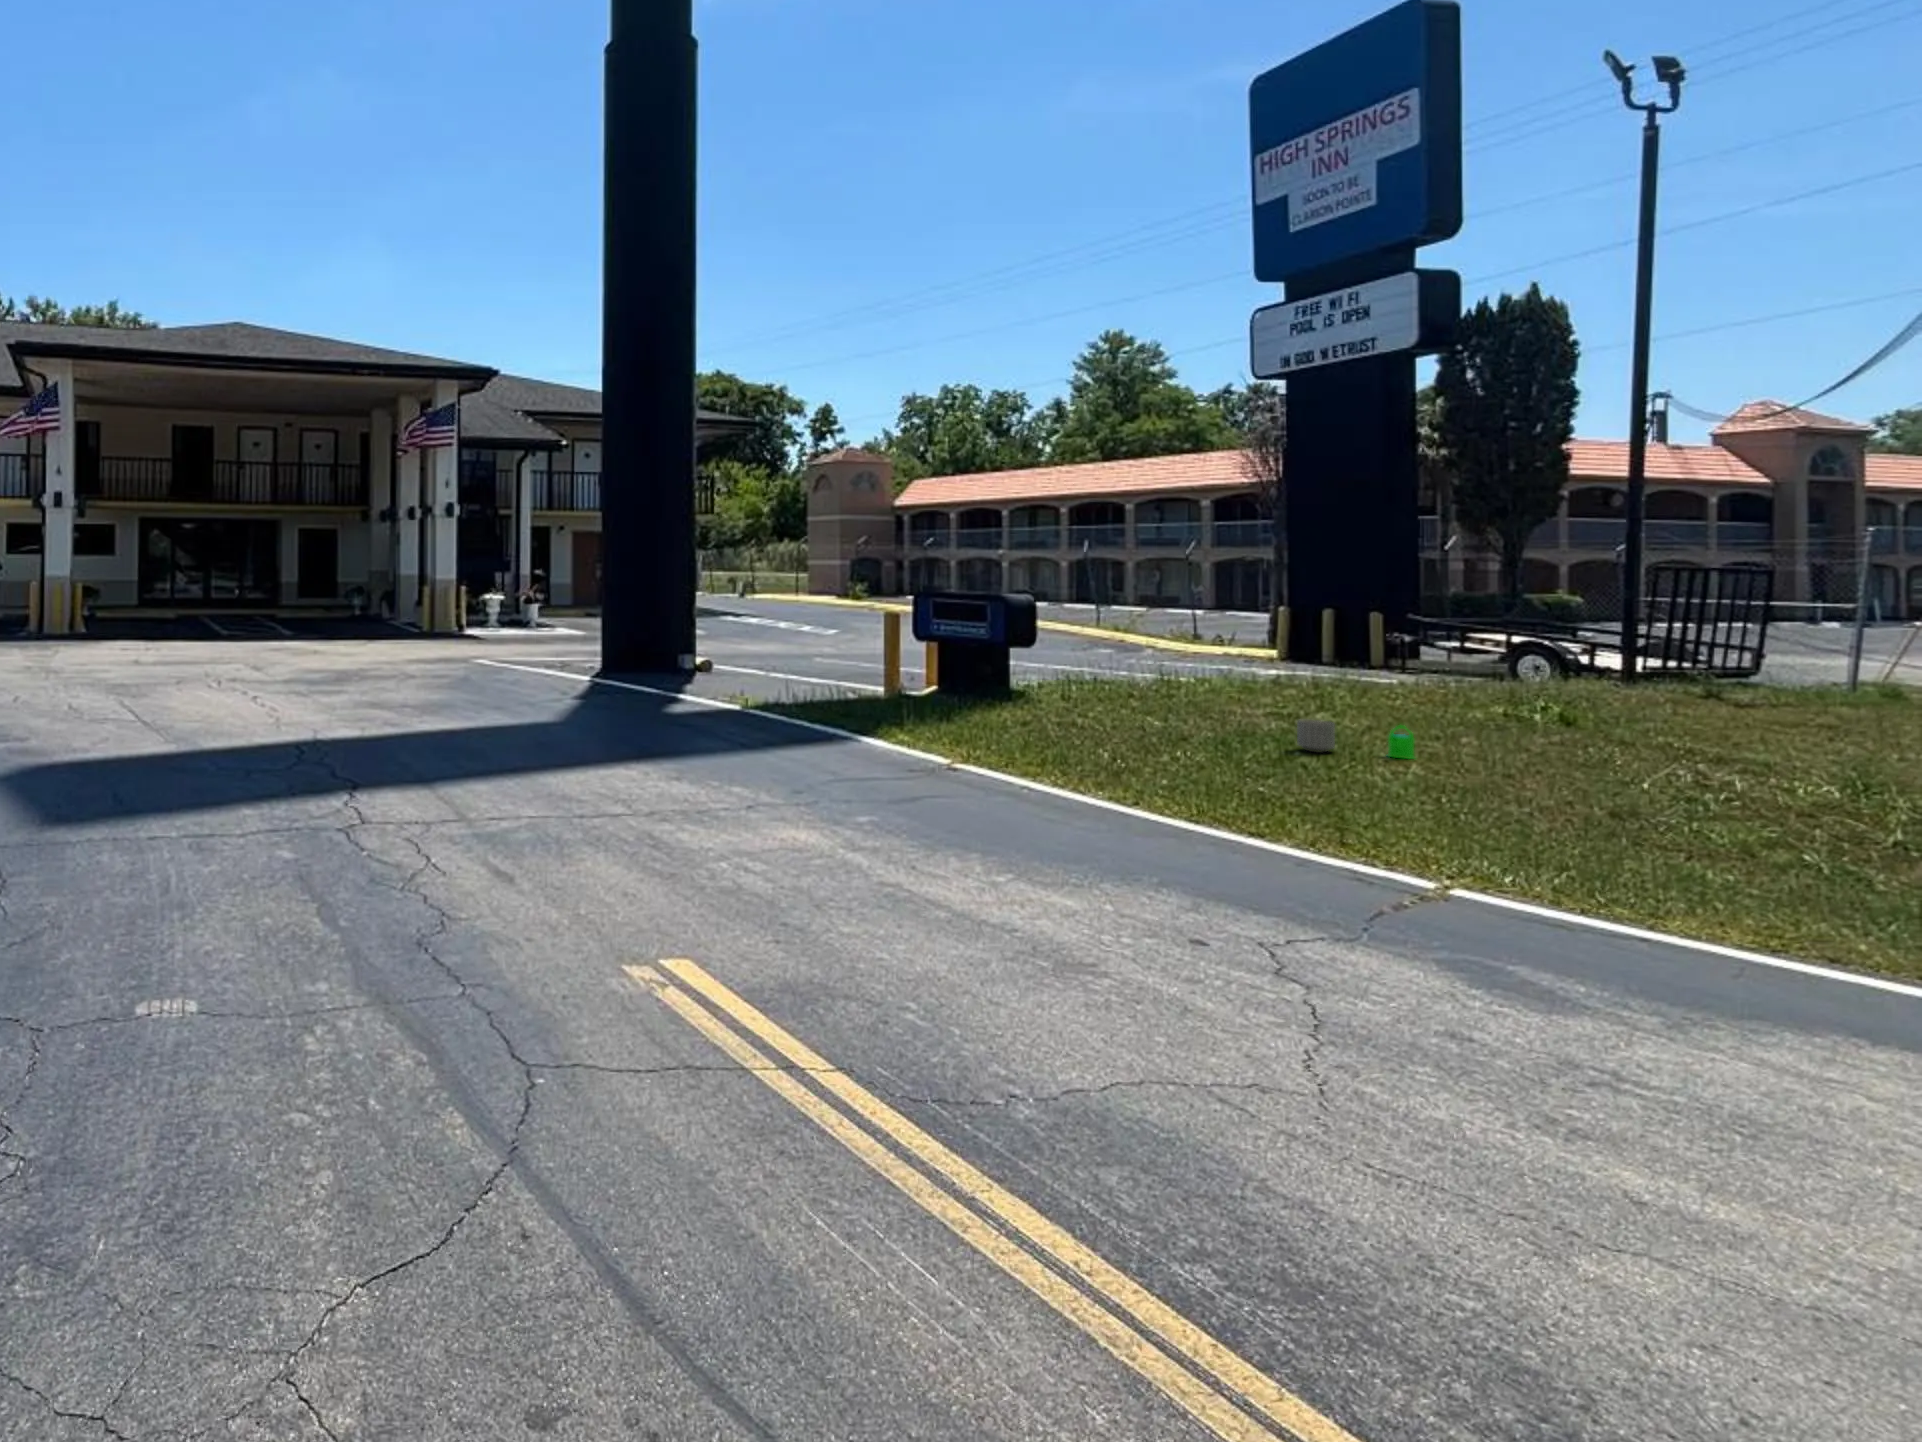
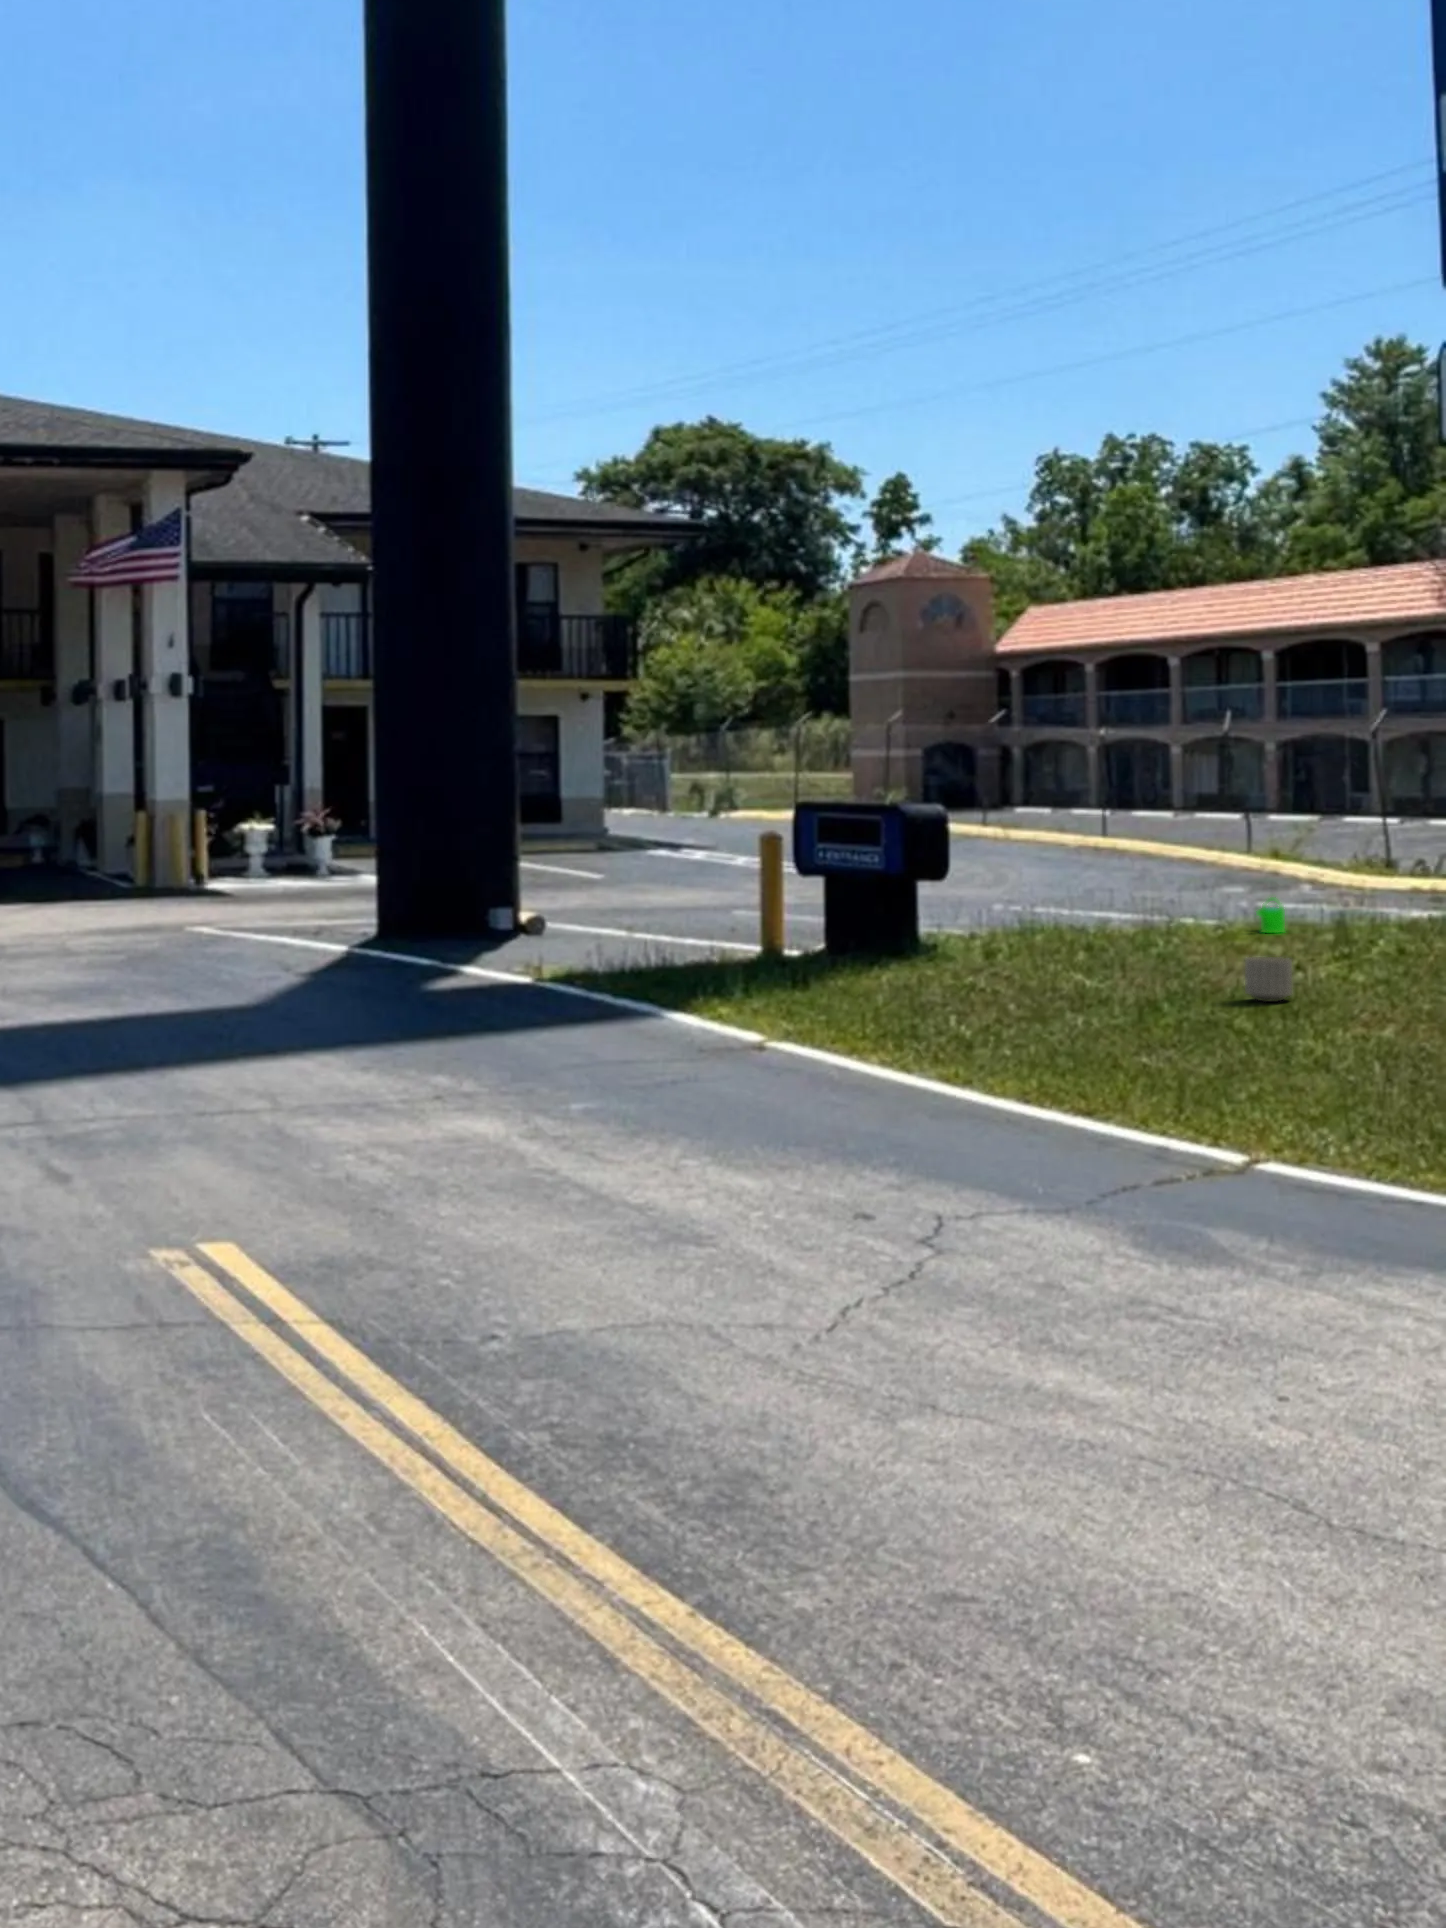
watering can: present [1388,725,1414,759] -> present [1256,897,1285,933]

